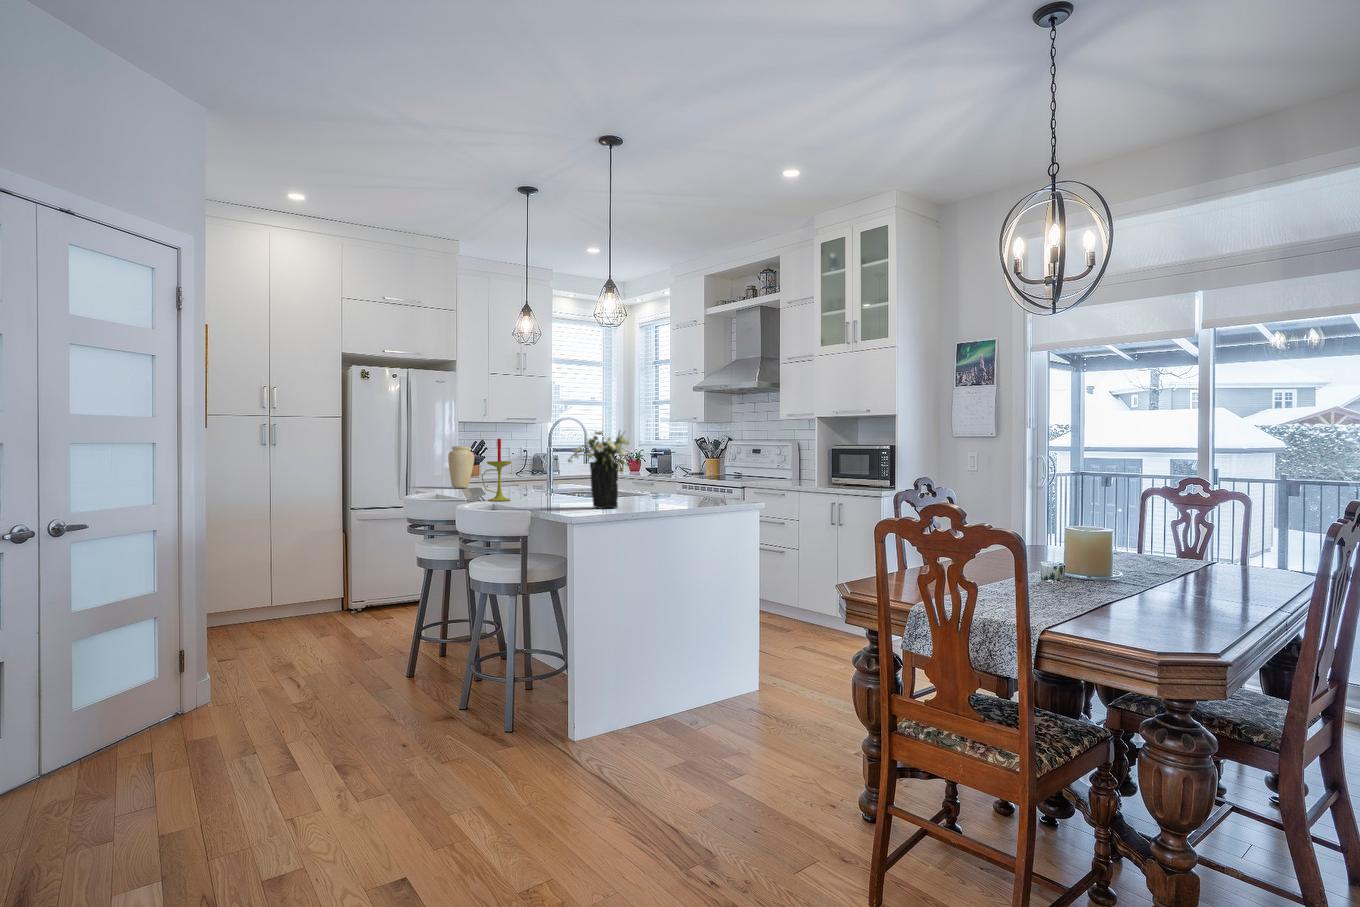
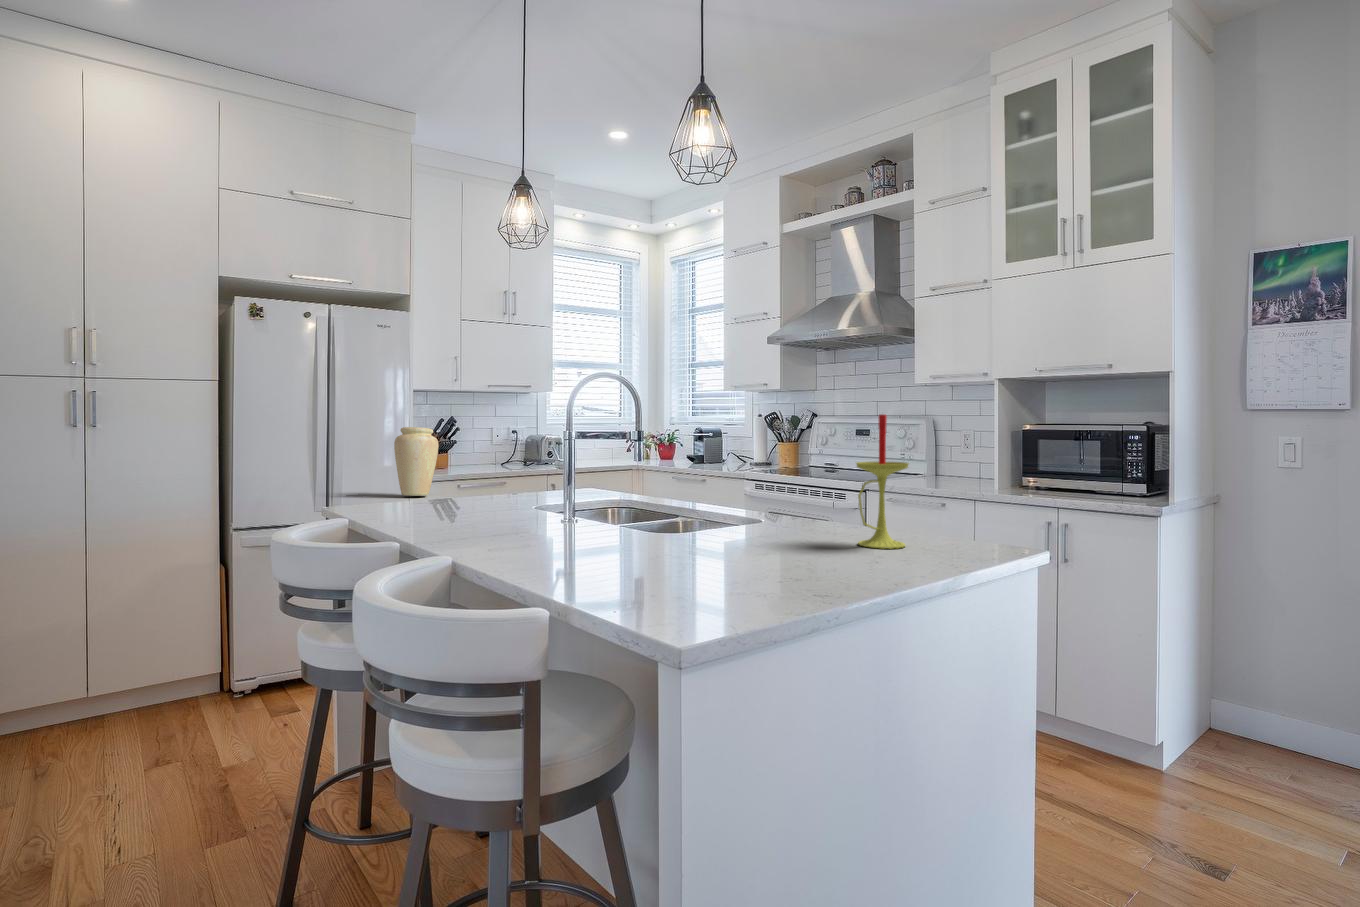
flower arrangement: present [568,431,630,509] -> none [666,387,829,580]
candle: present [482,439,511,501] -> present [856,414,909,549]

